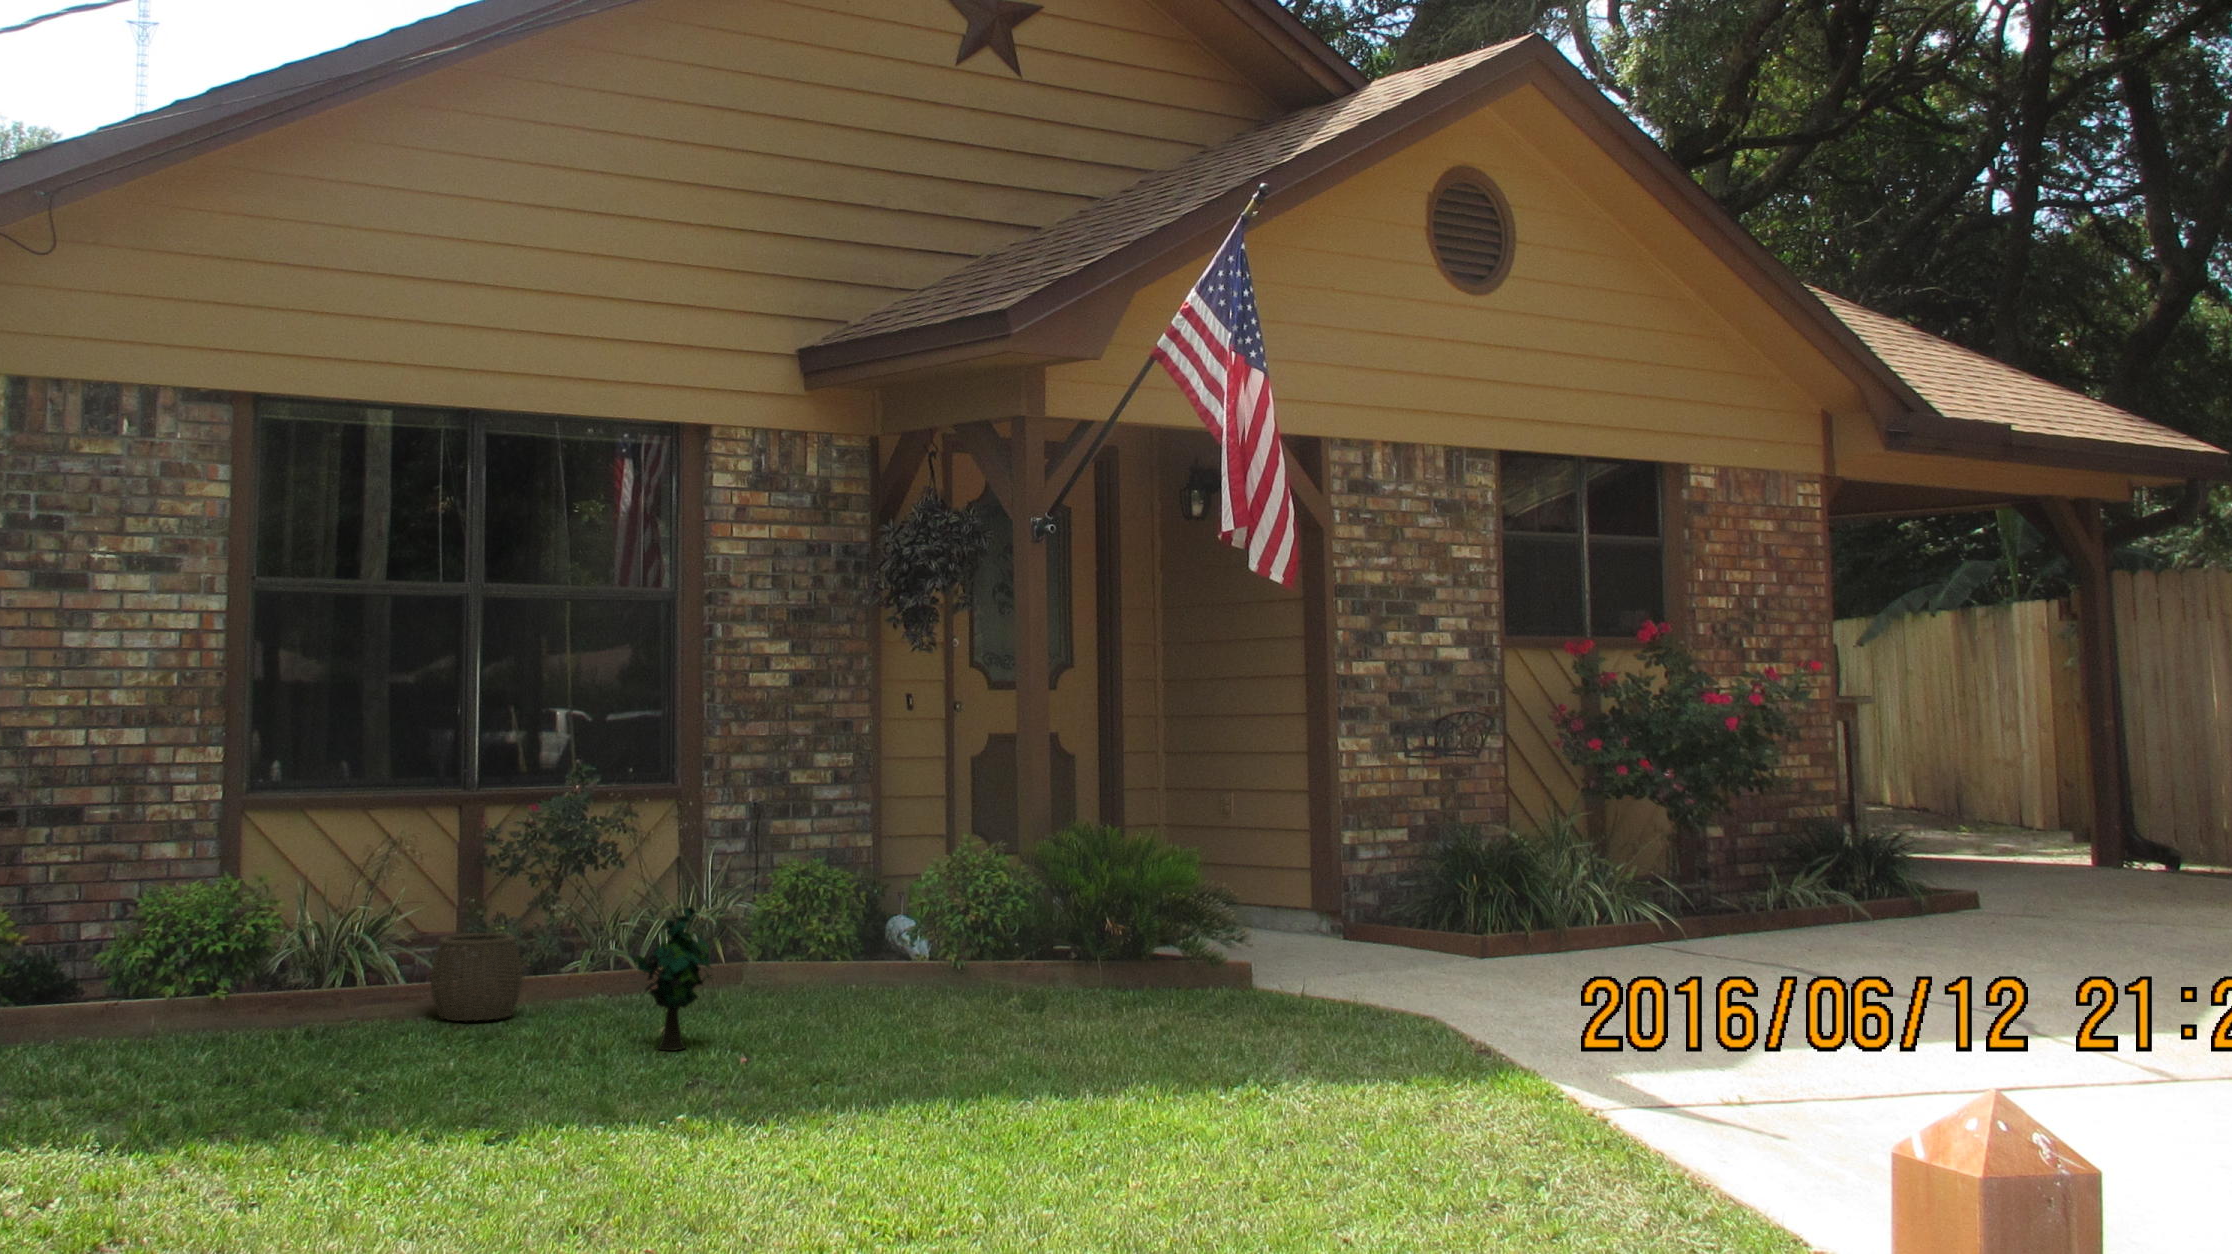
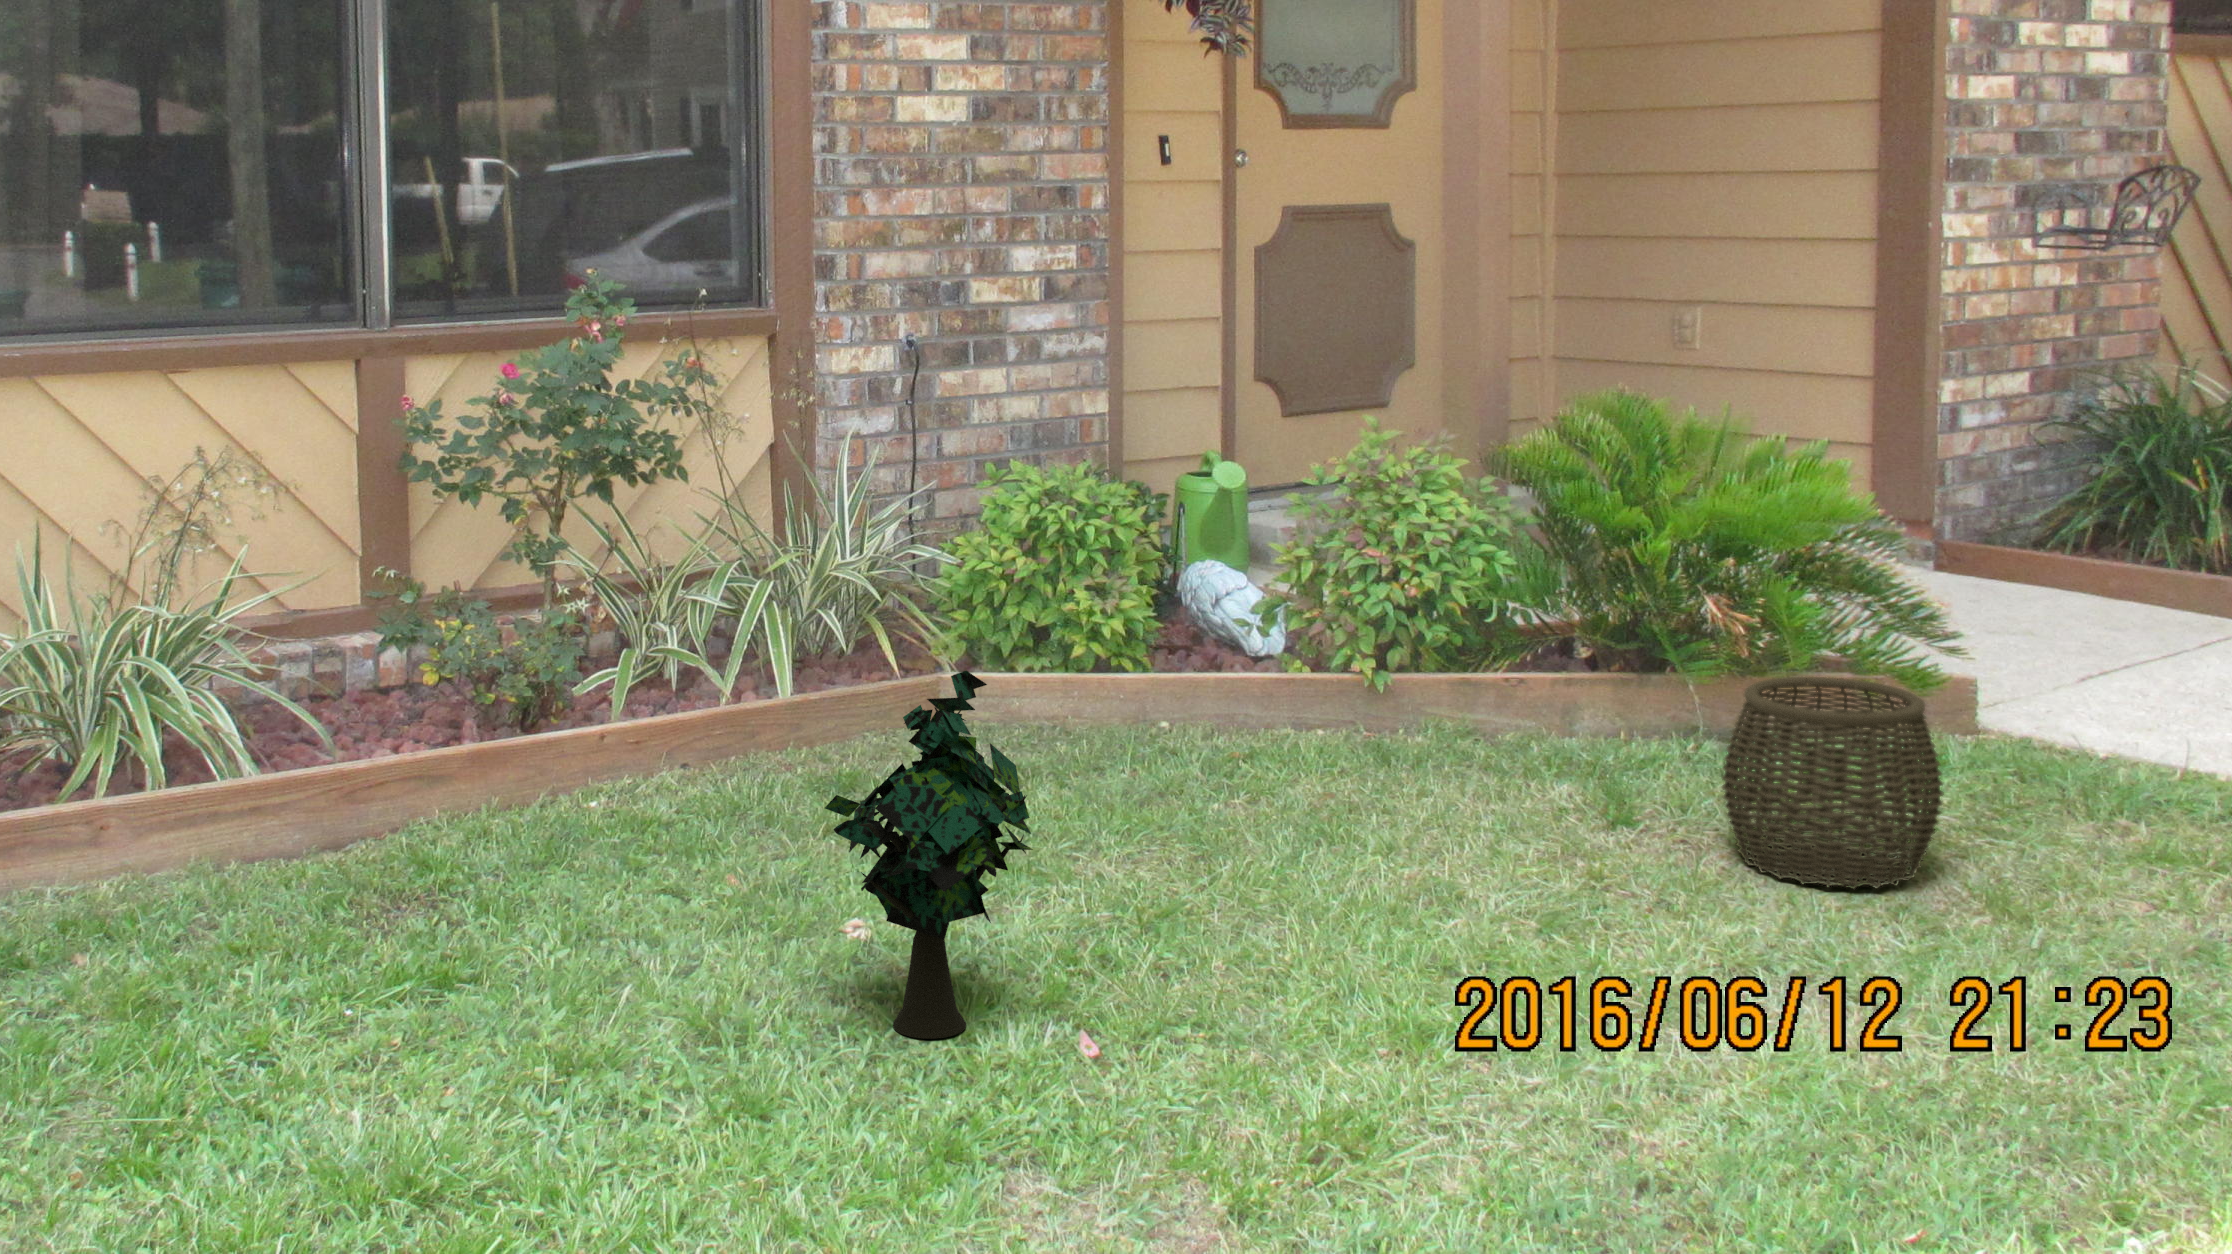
woven basket: present [430,933,523,1021] -> present [1722,677,1943,889]

